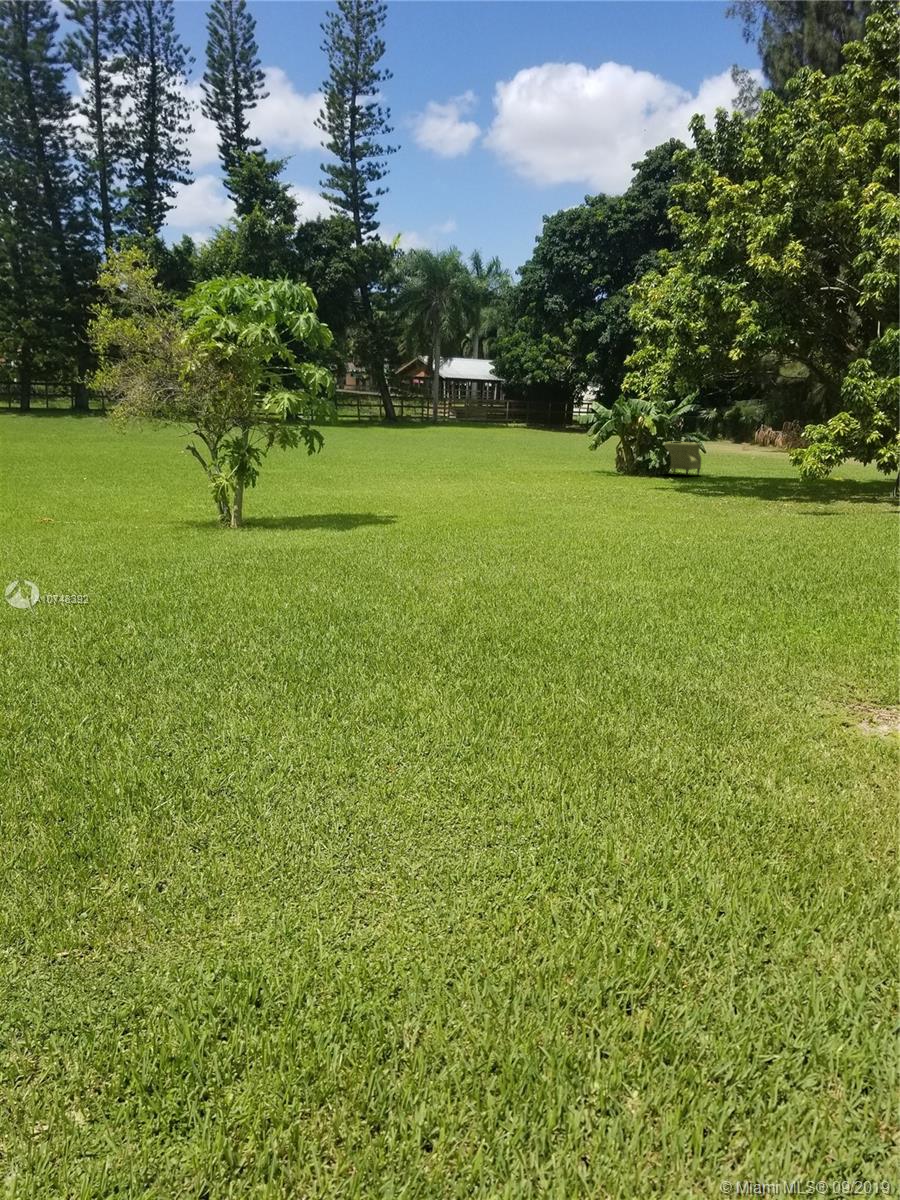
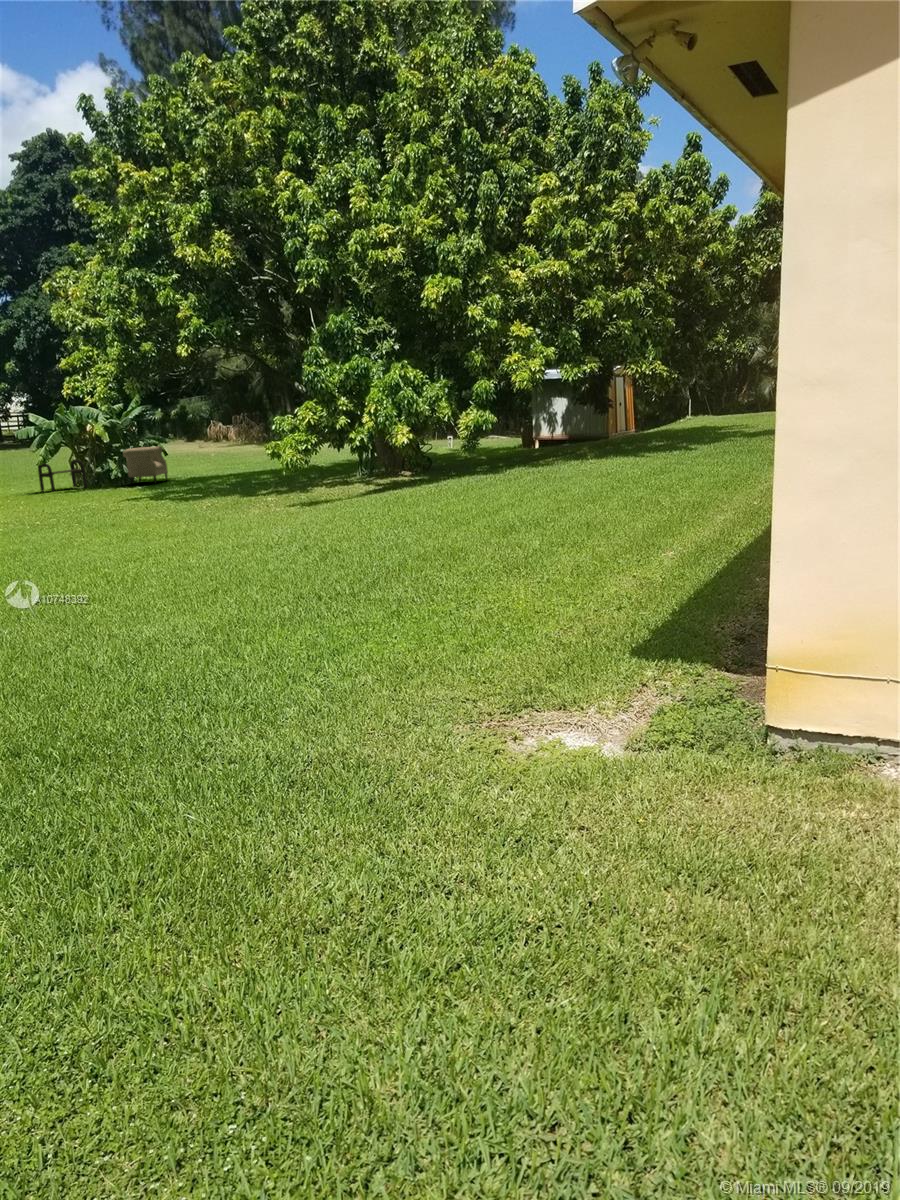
bench: none [587,445,628,472] -> present [38,460,87,492]

